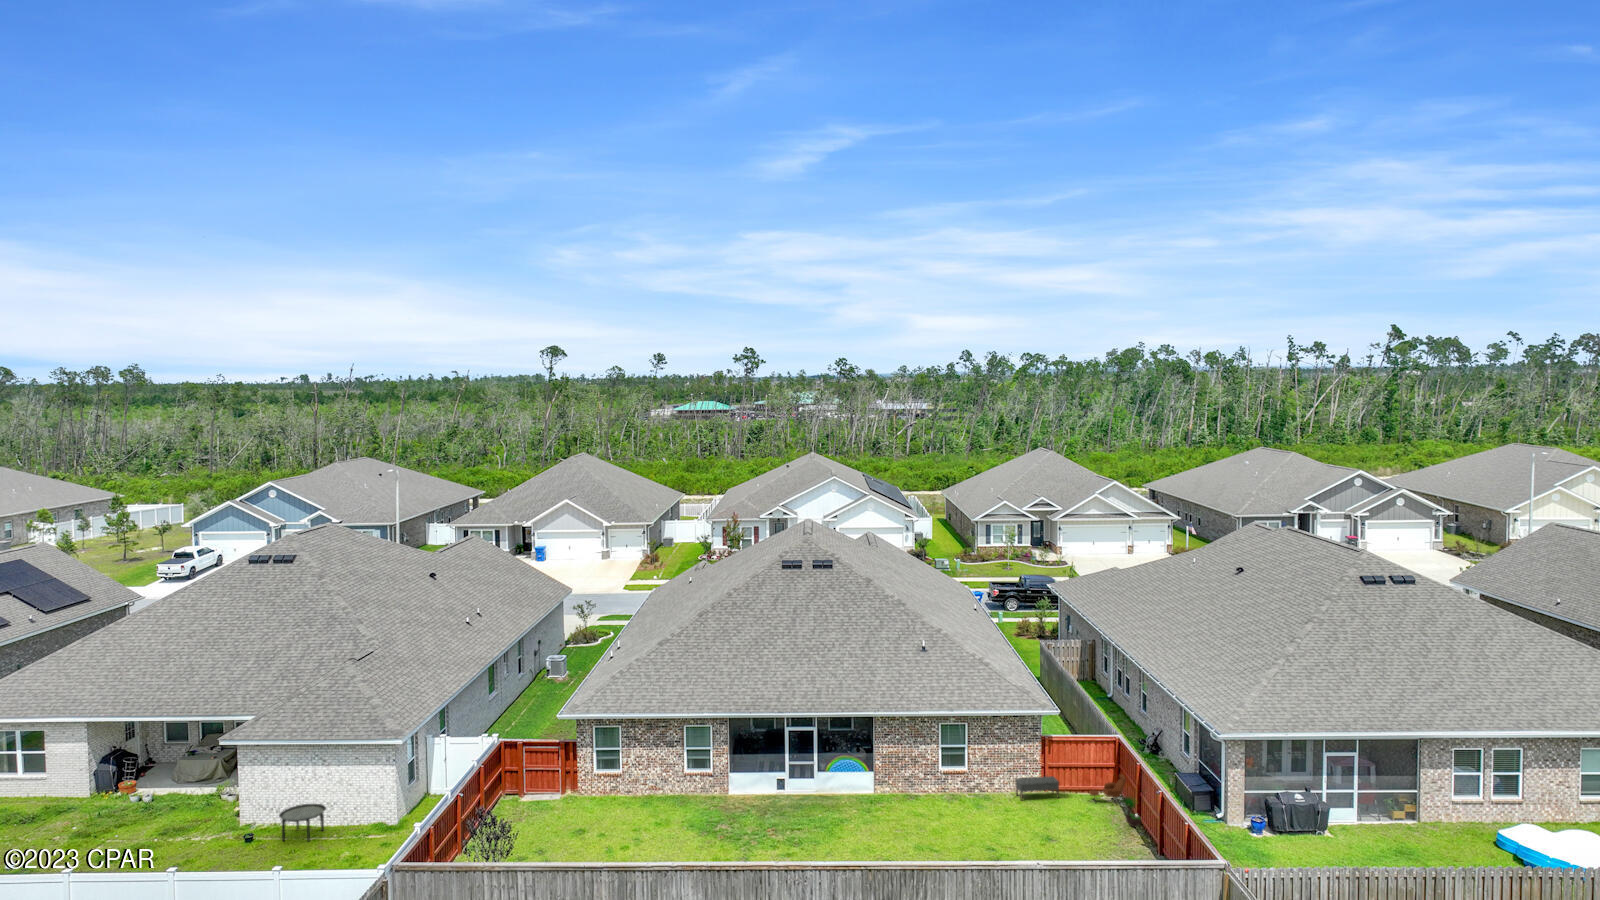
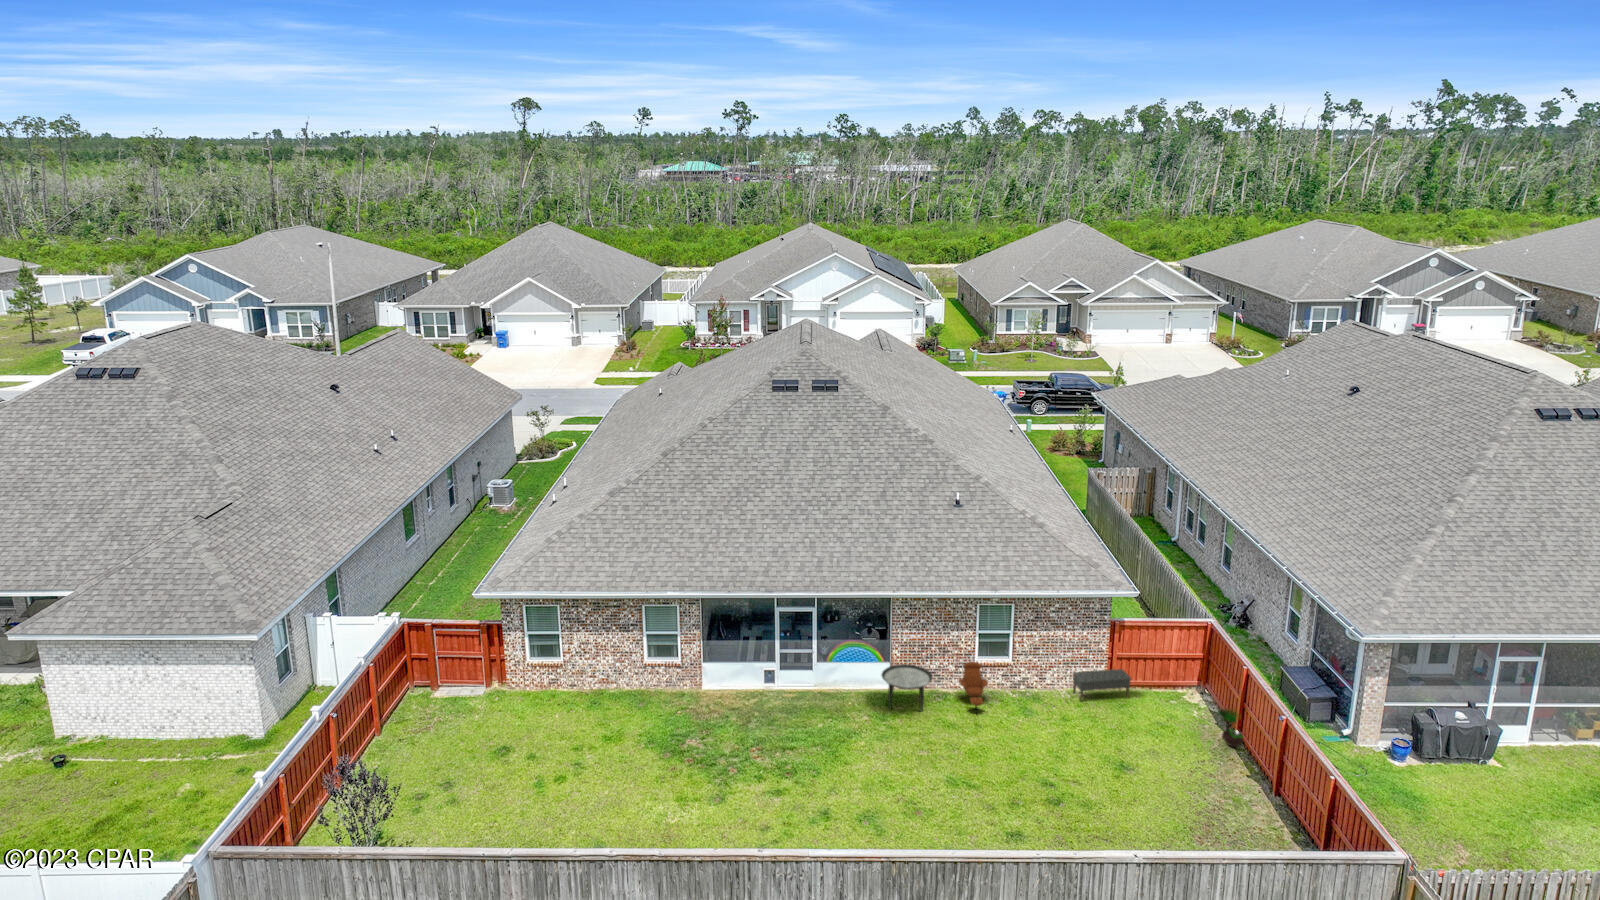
lounge chair: present [1089,774,1126,801] -> present [959,662,988,711]
round table: present [279,804,326,842] -> present [882,664,932,712]

